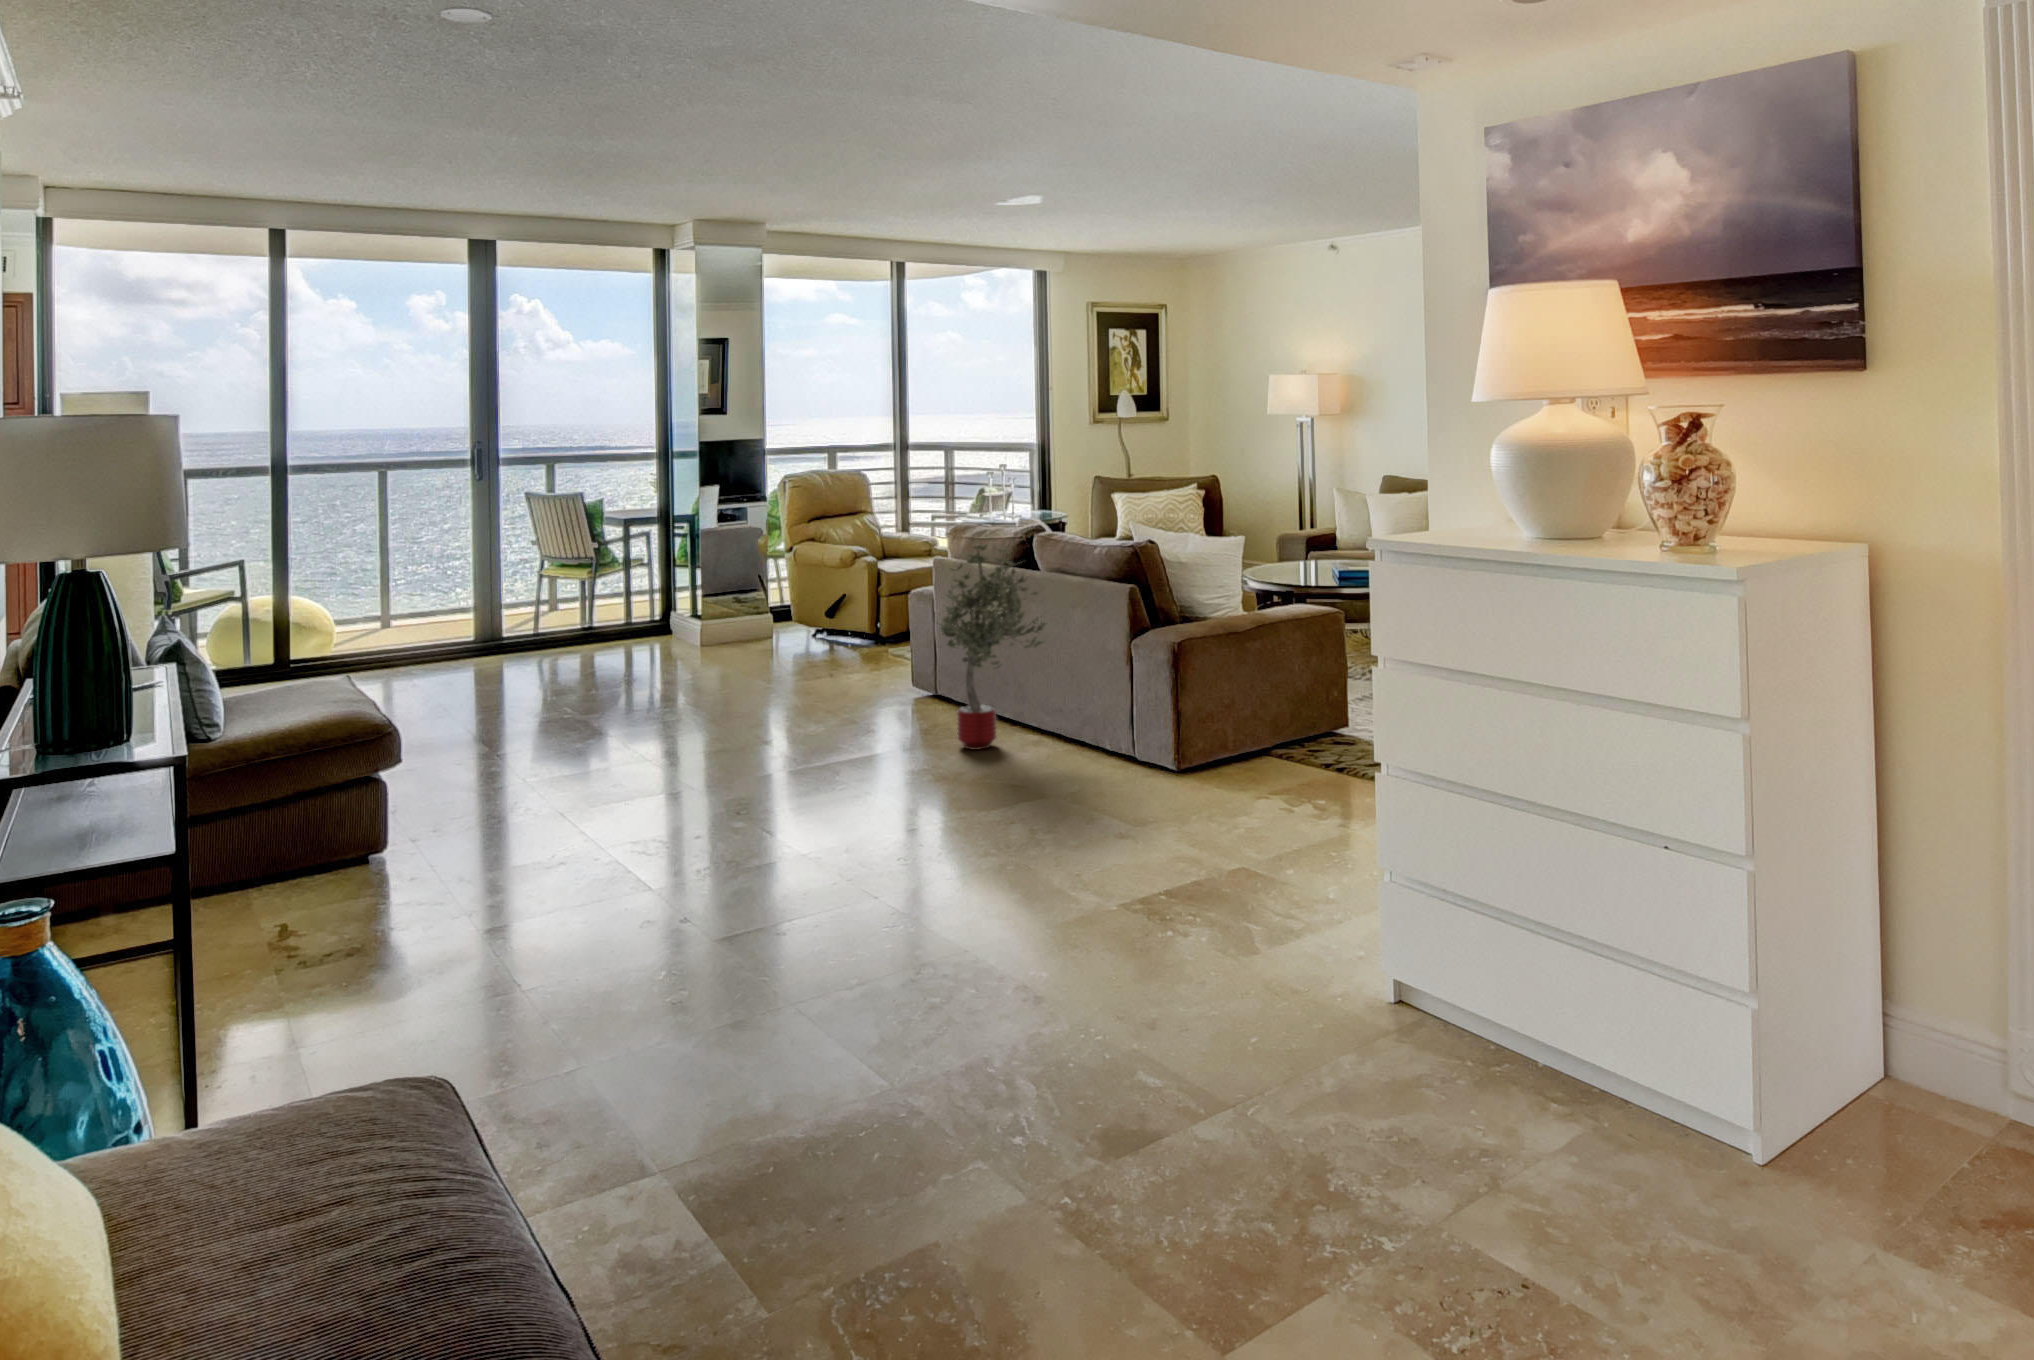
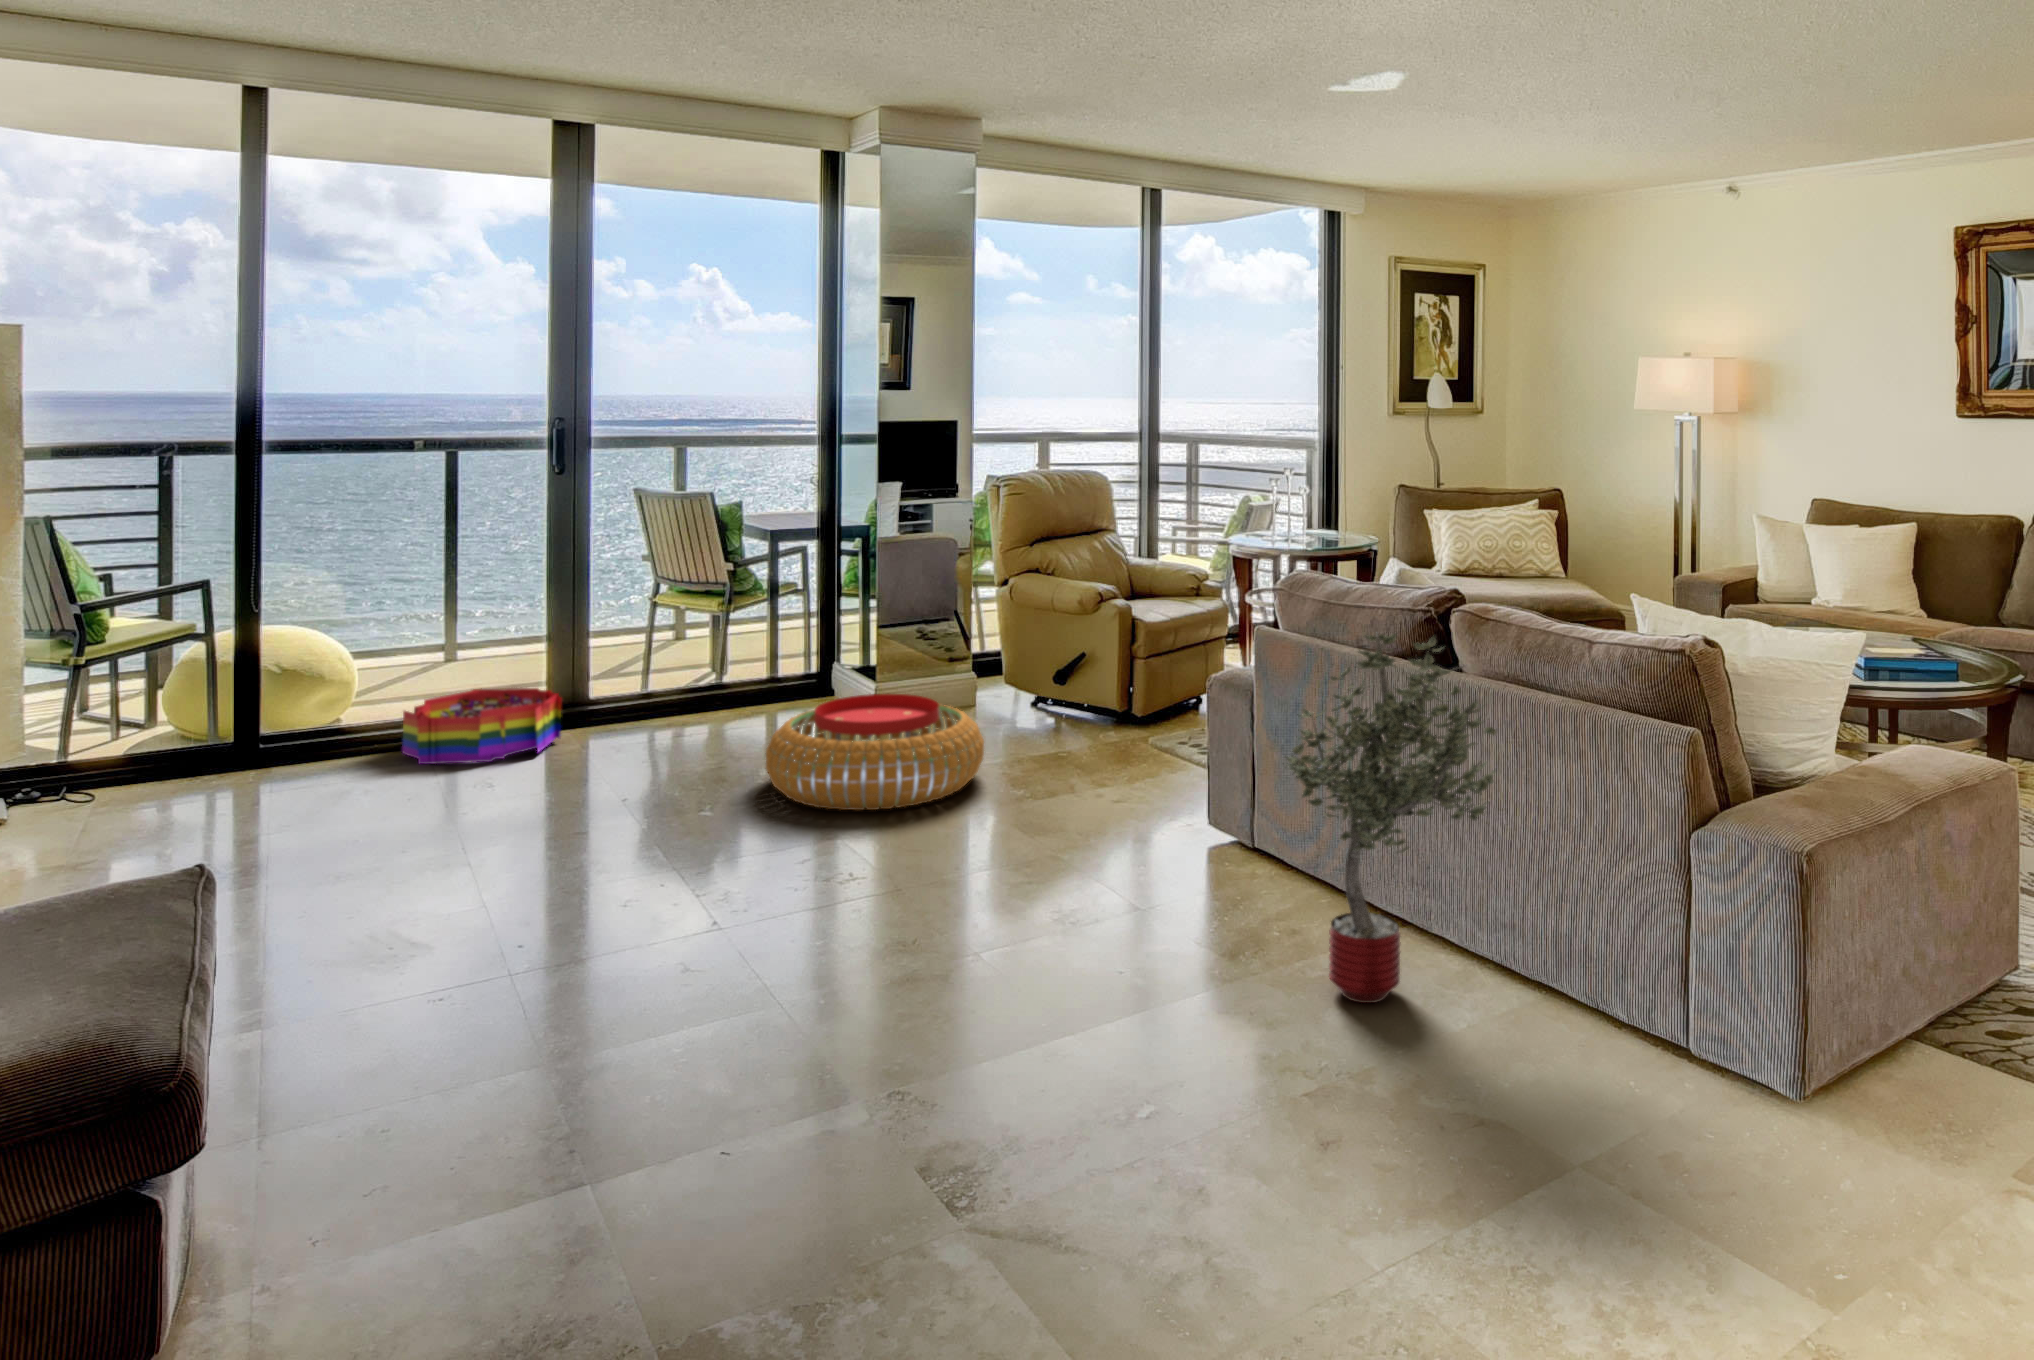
pouf: none [630,620,774,689] -> present [766,694,984,810]
storage bin: none [384,630,488,677] -> present [402,688,562,764]

